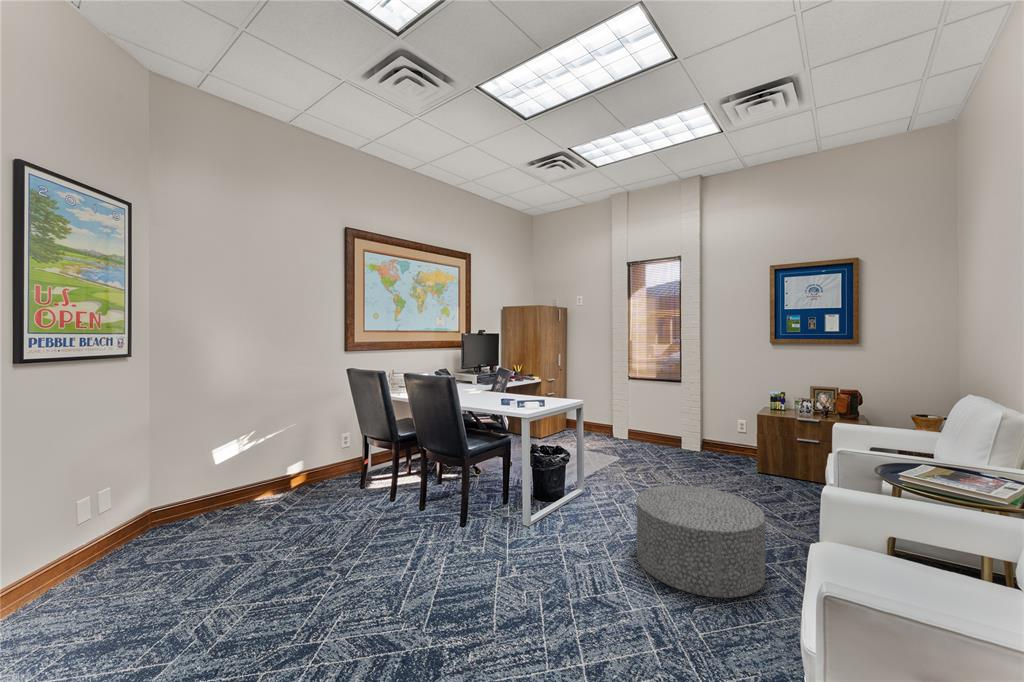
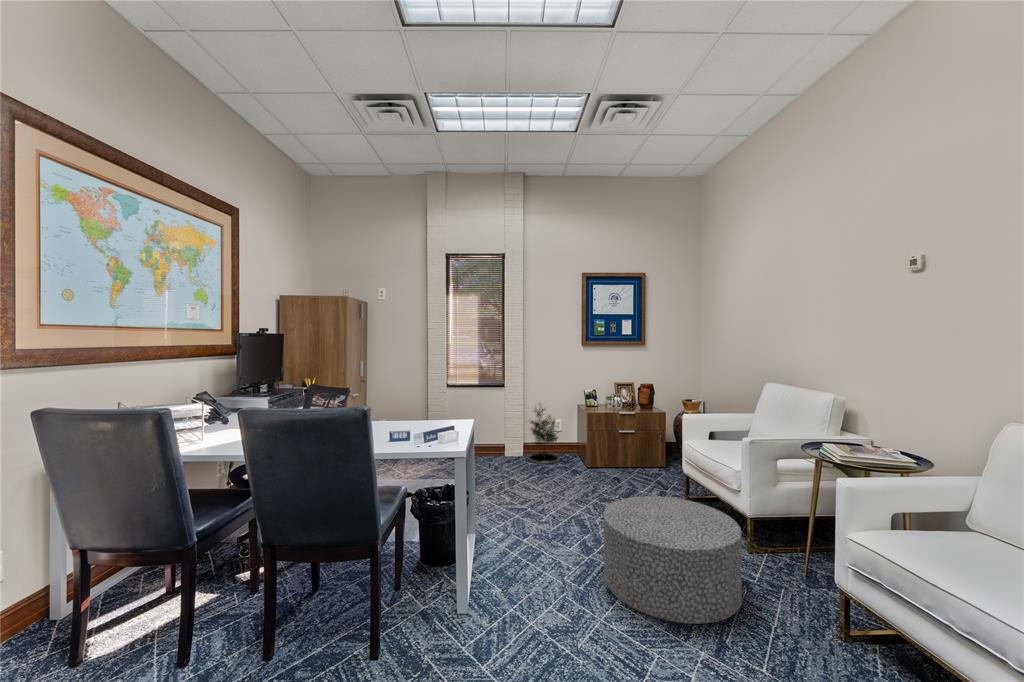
potted tree: none [698,400,738,462] -> present [528,409,560,464]

